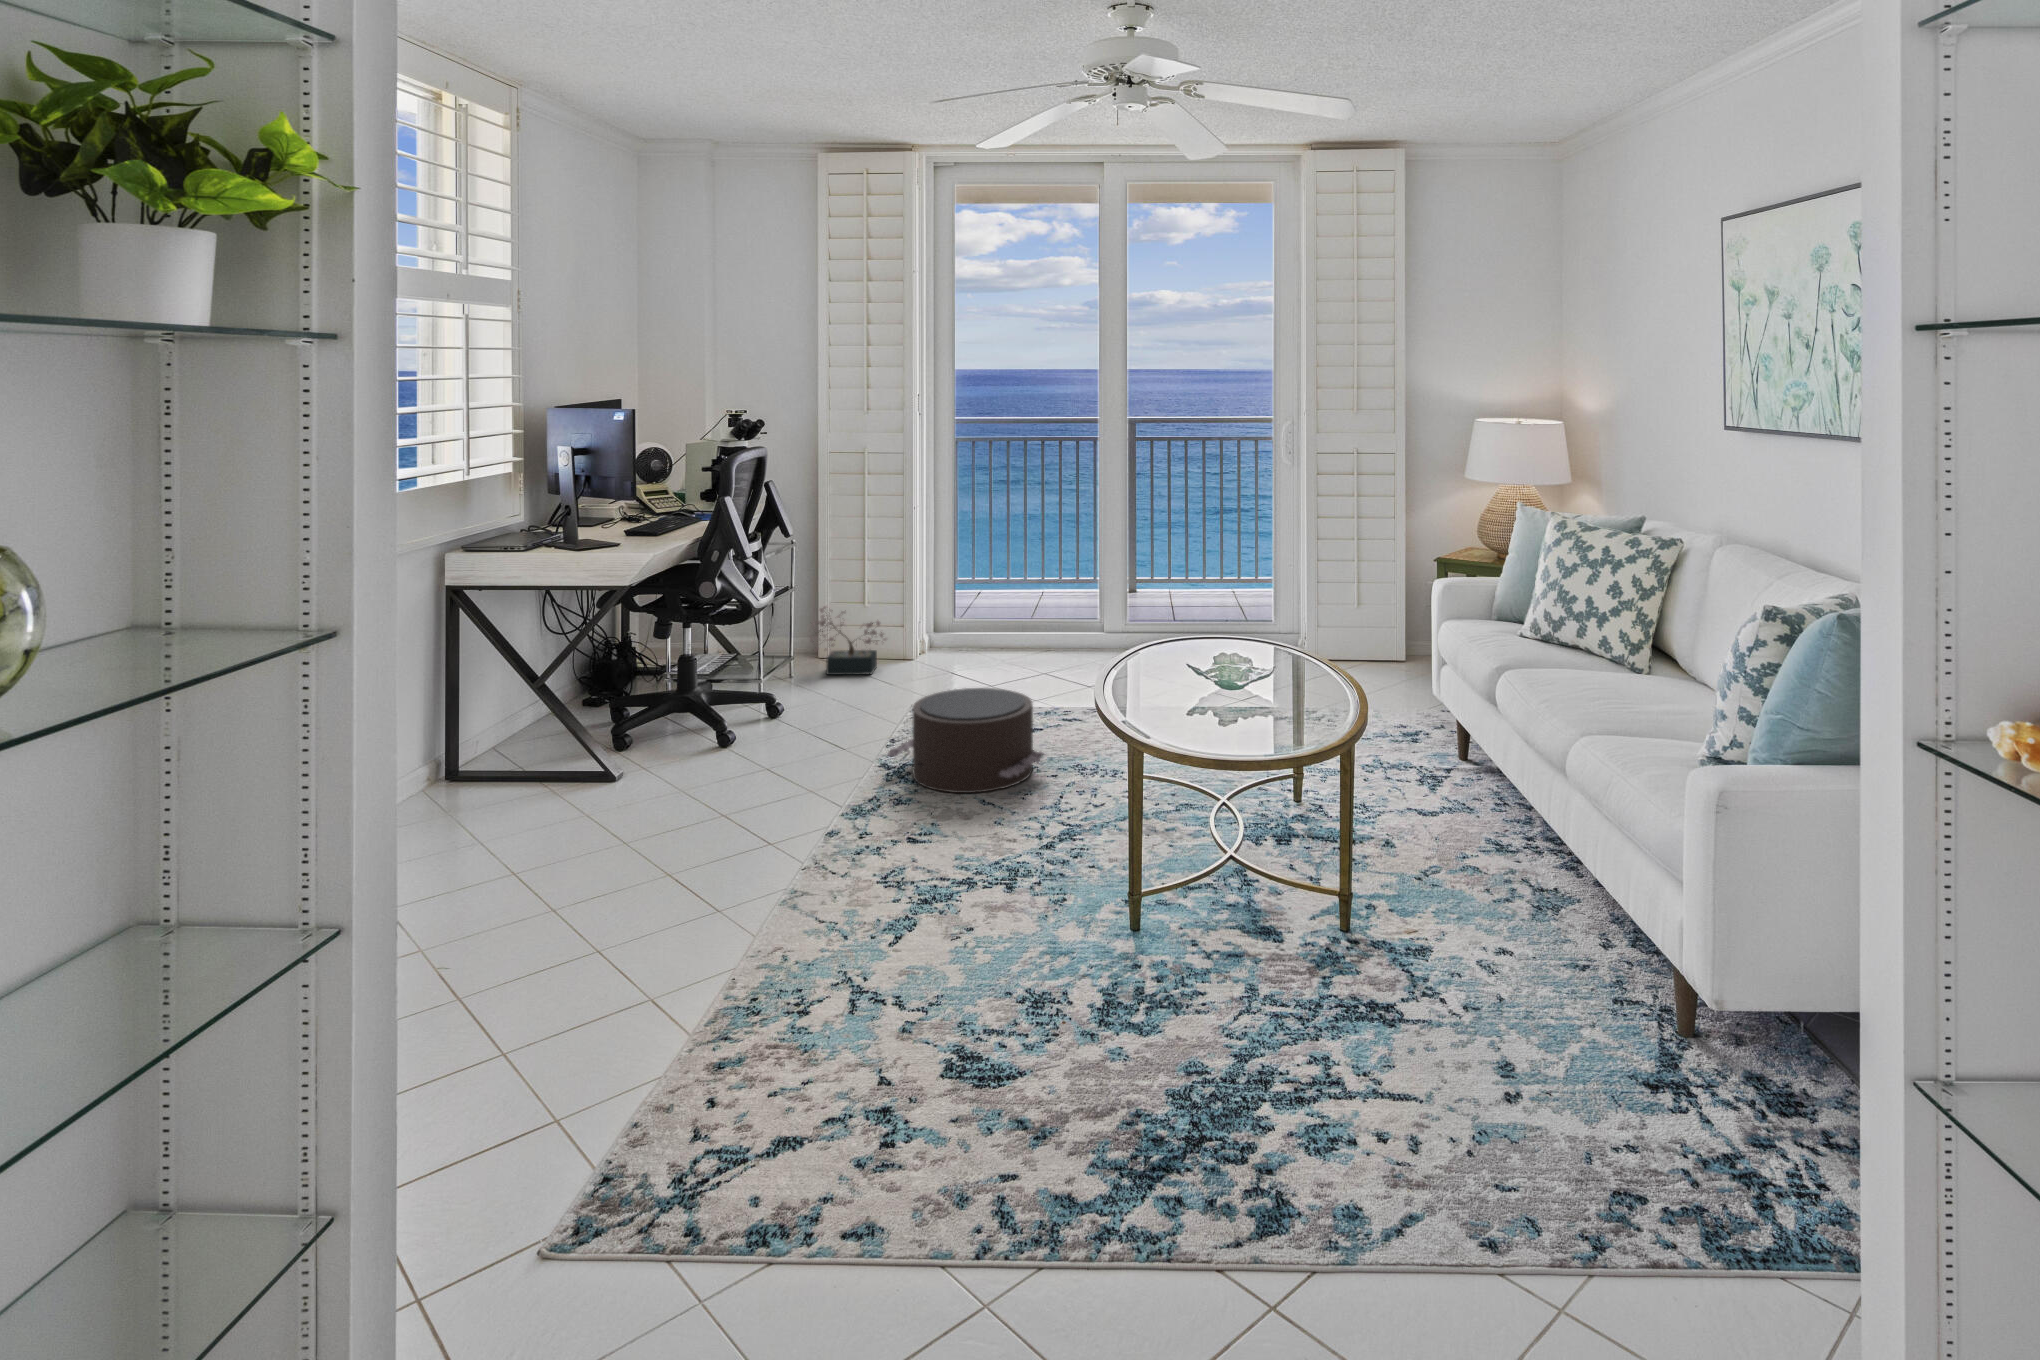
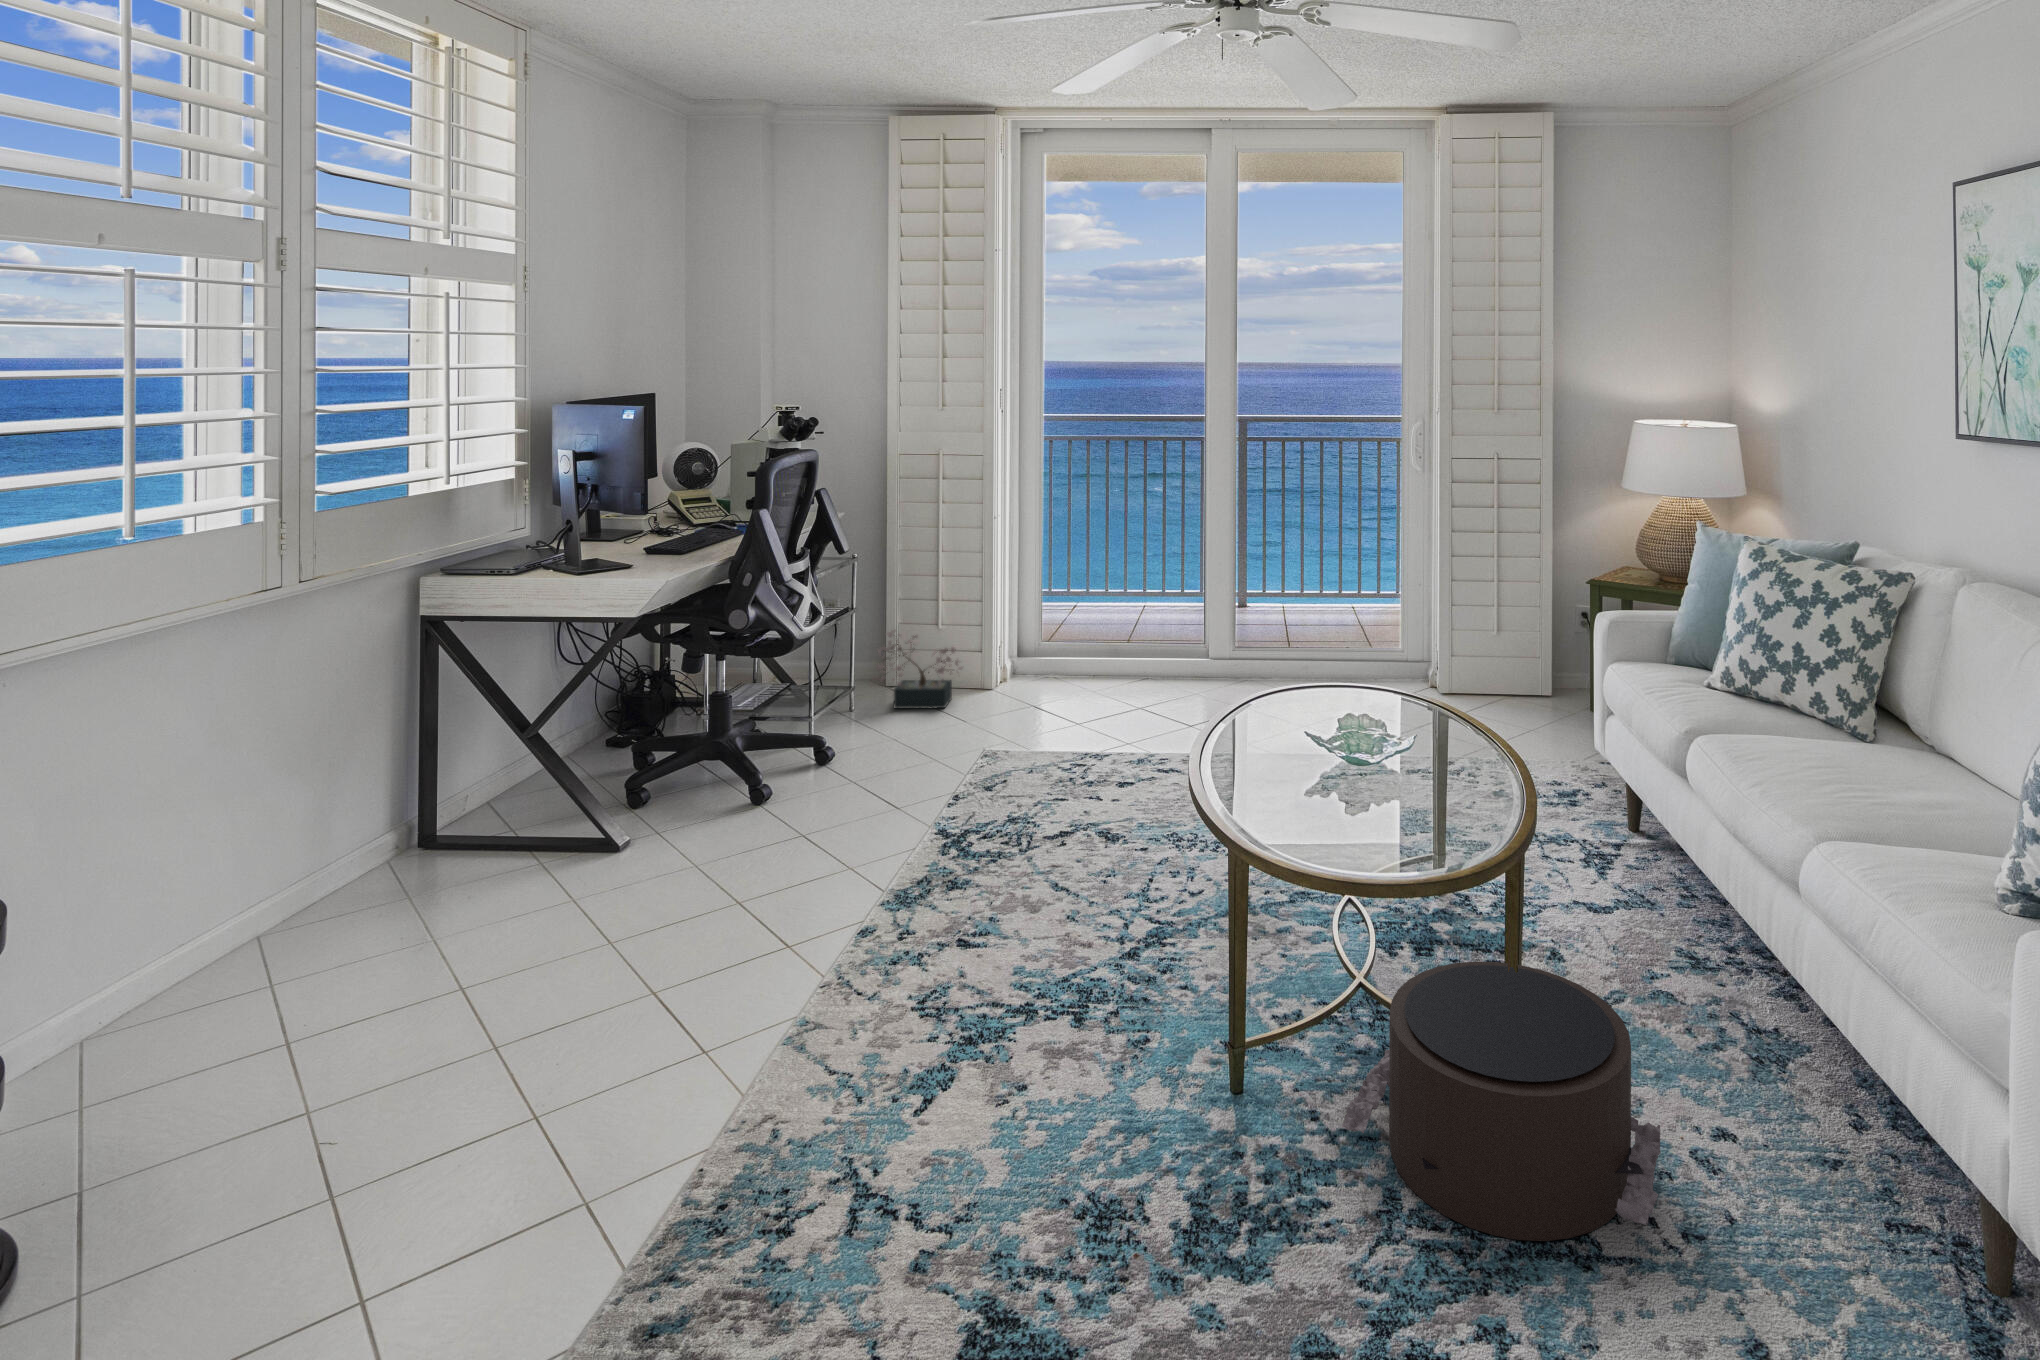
pouf: present [887,688,1046,793] -> present [1342,961,1661,1241]

